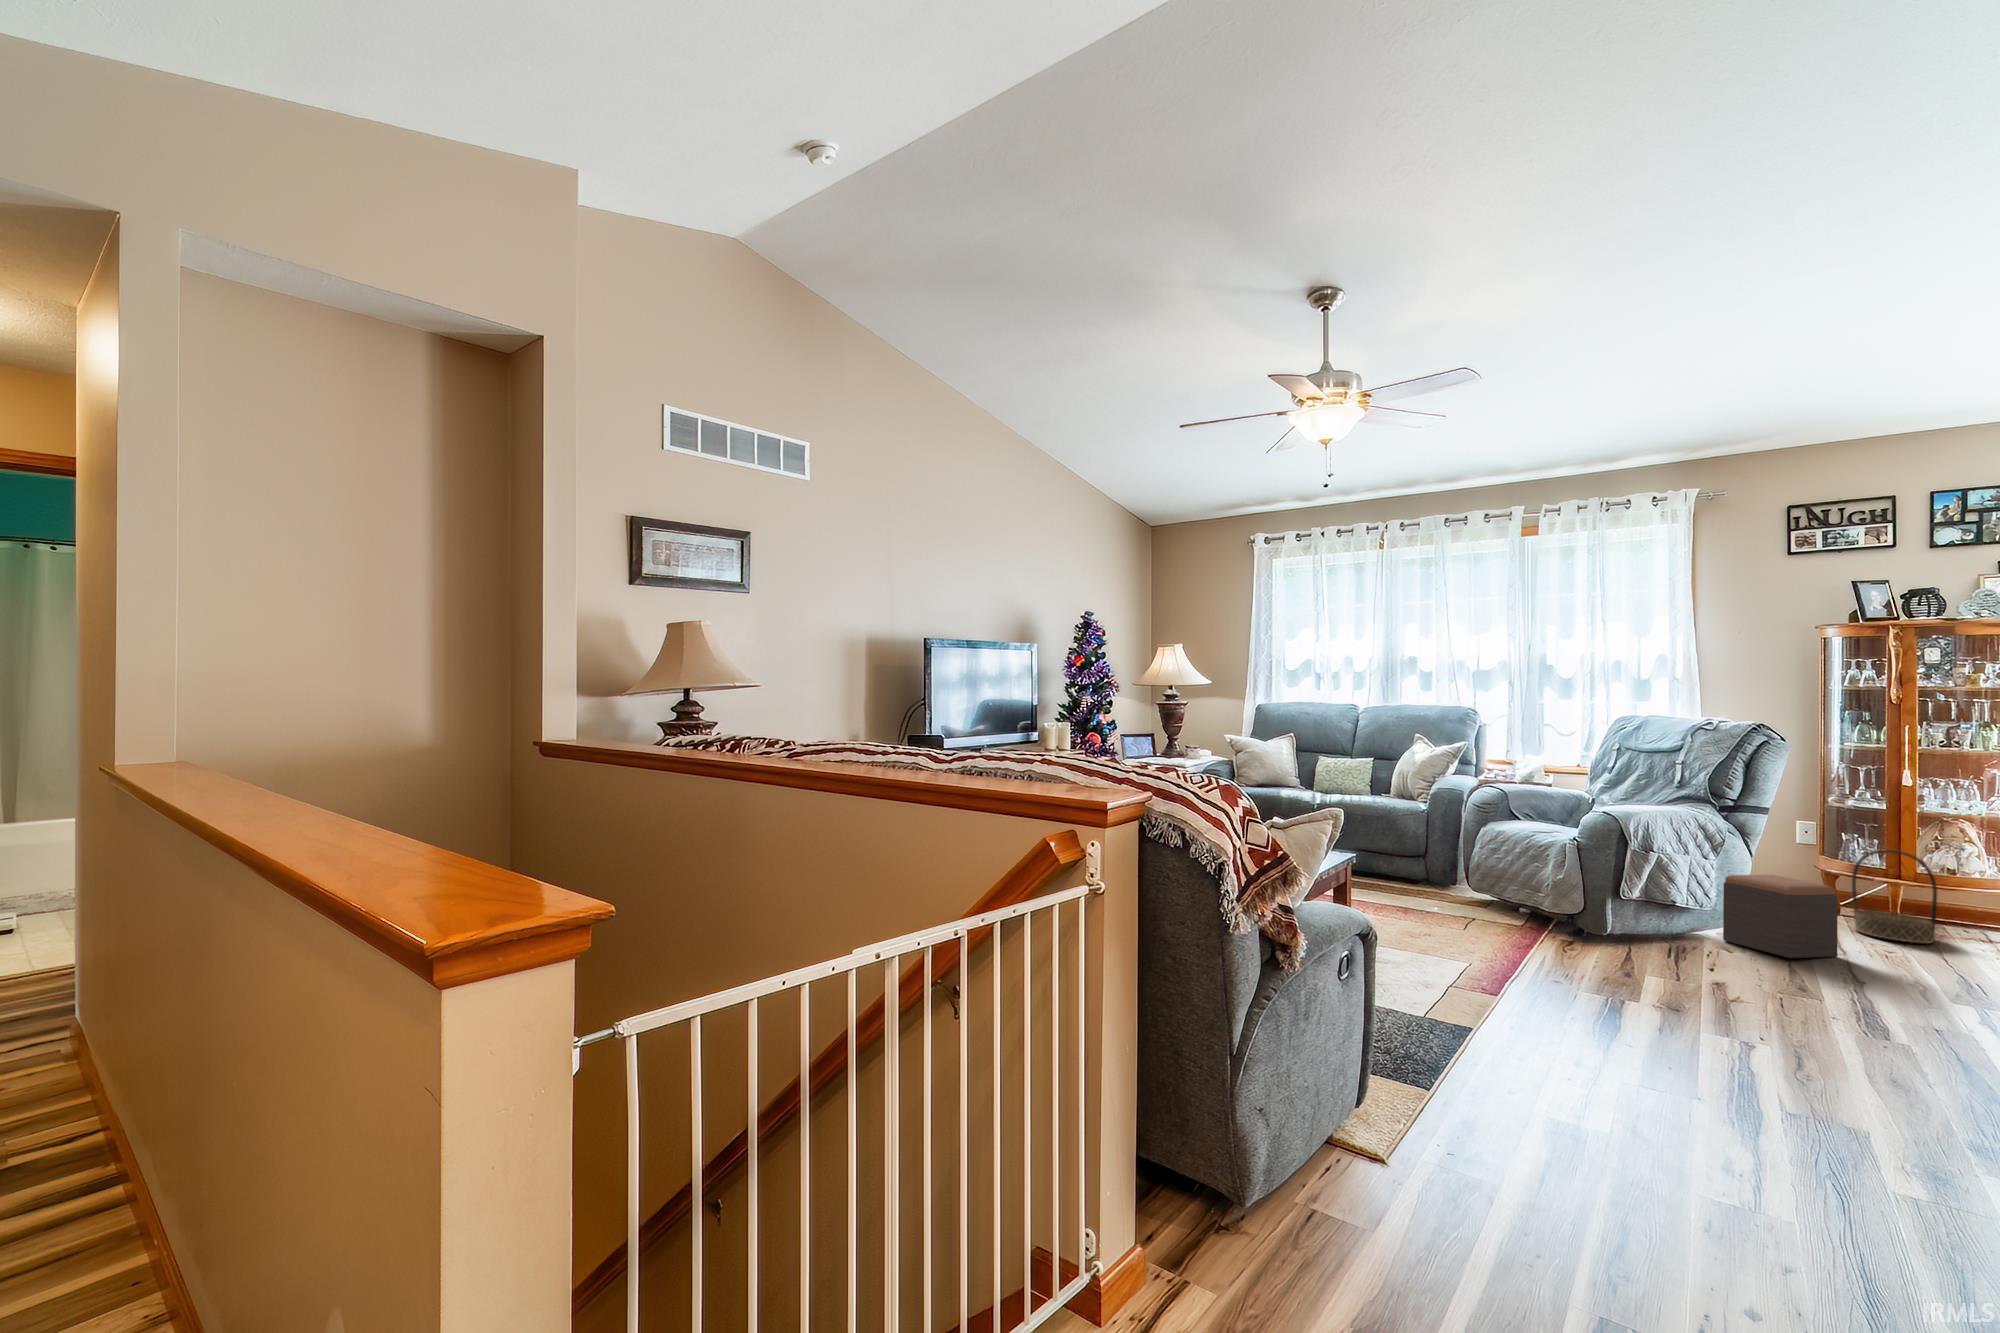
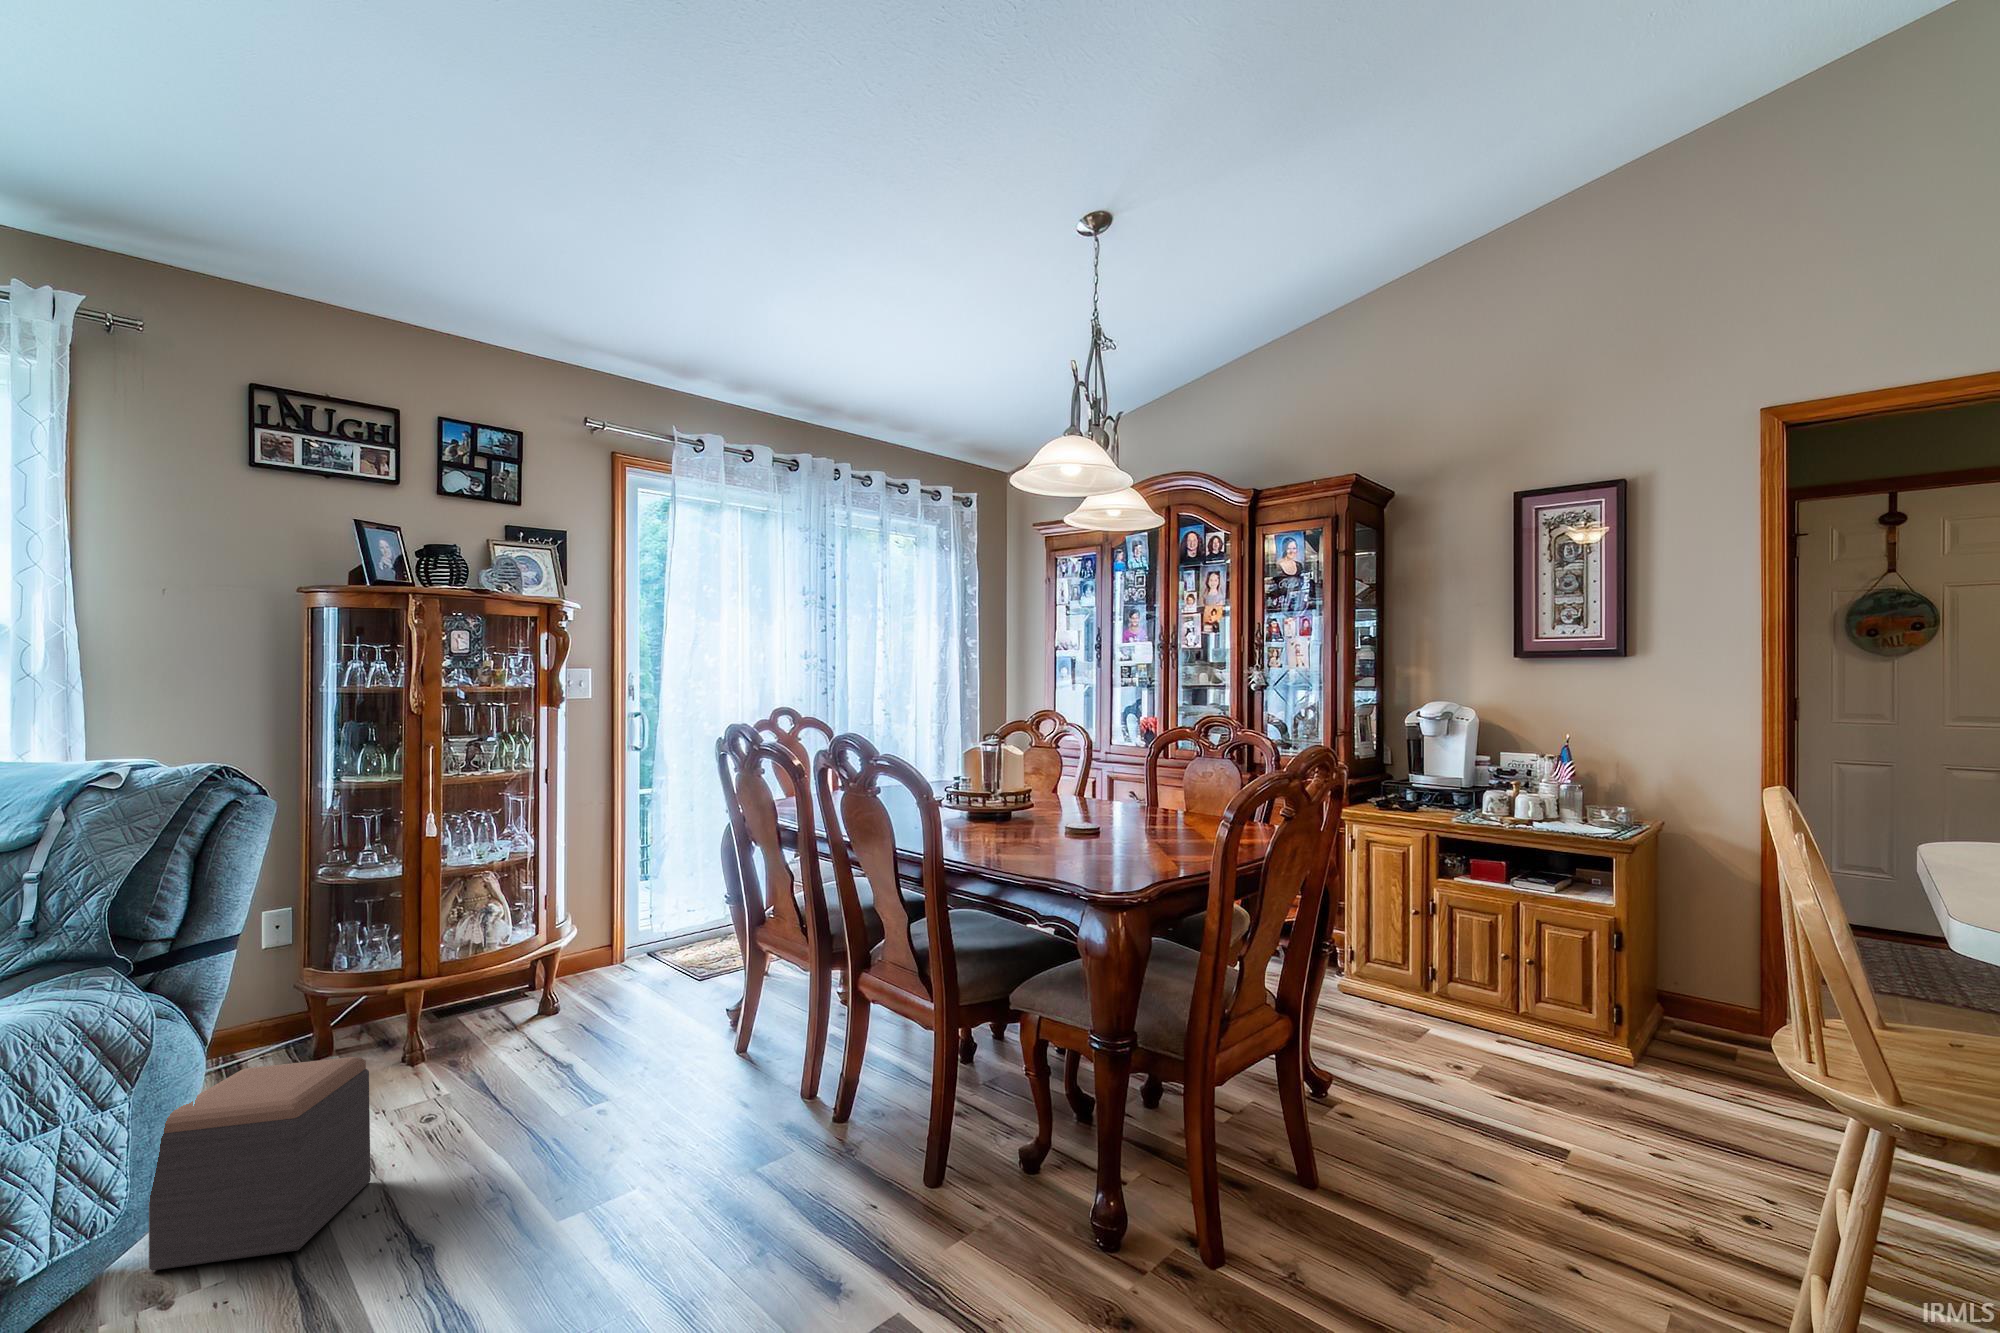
basket: present [1852,849,1937,944] -> none [365,940,476,1094]

